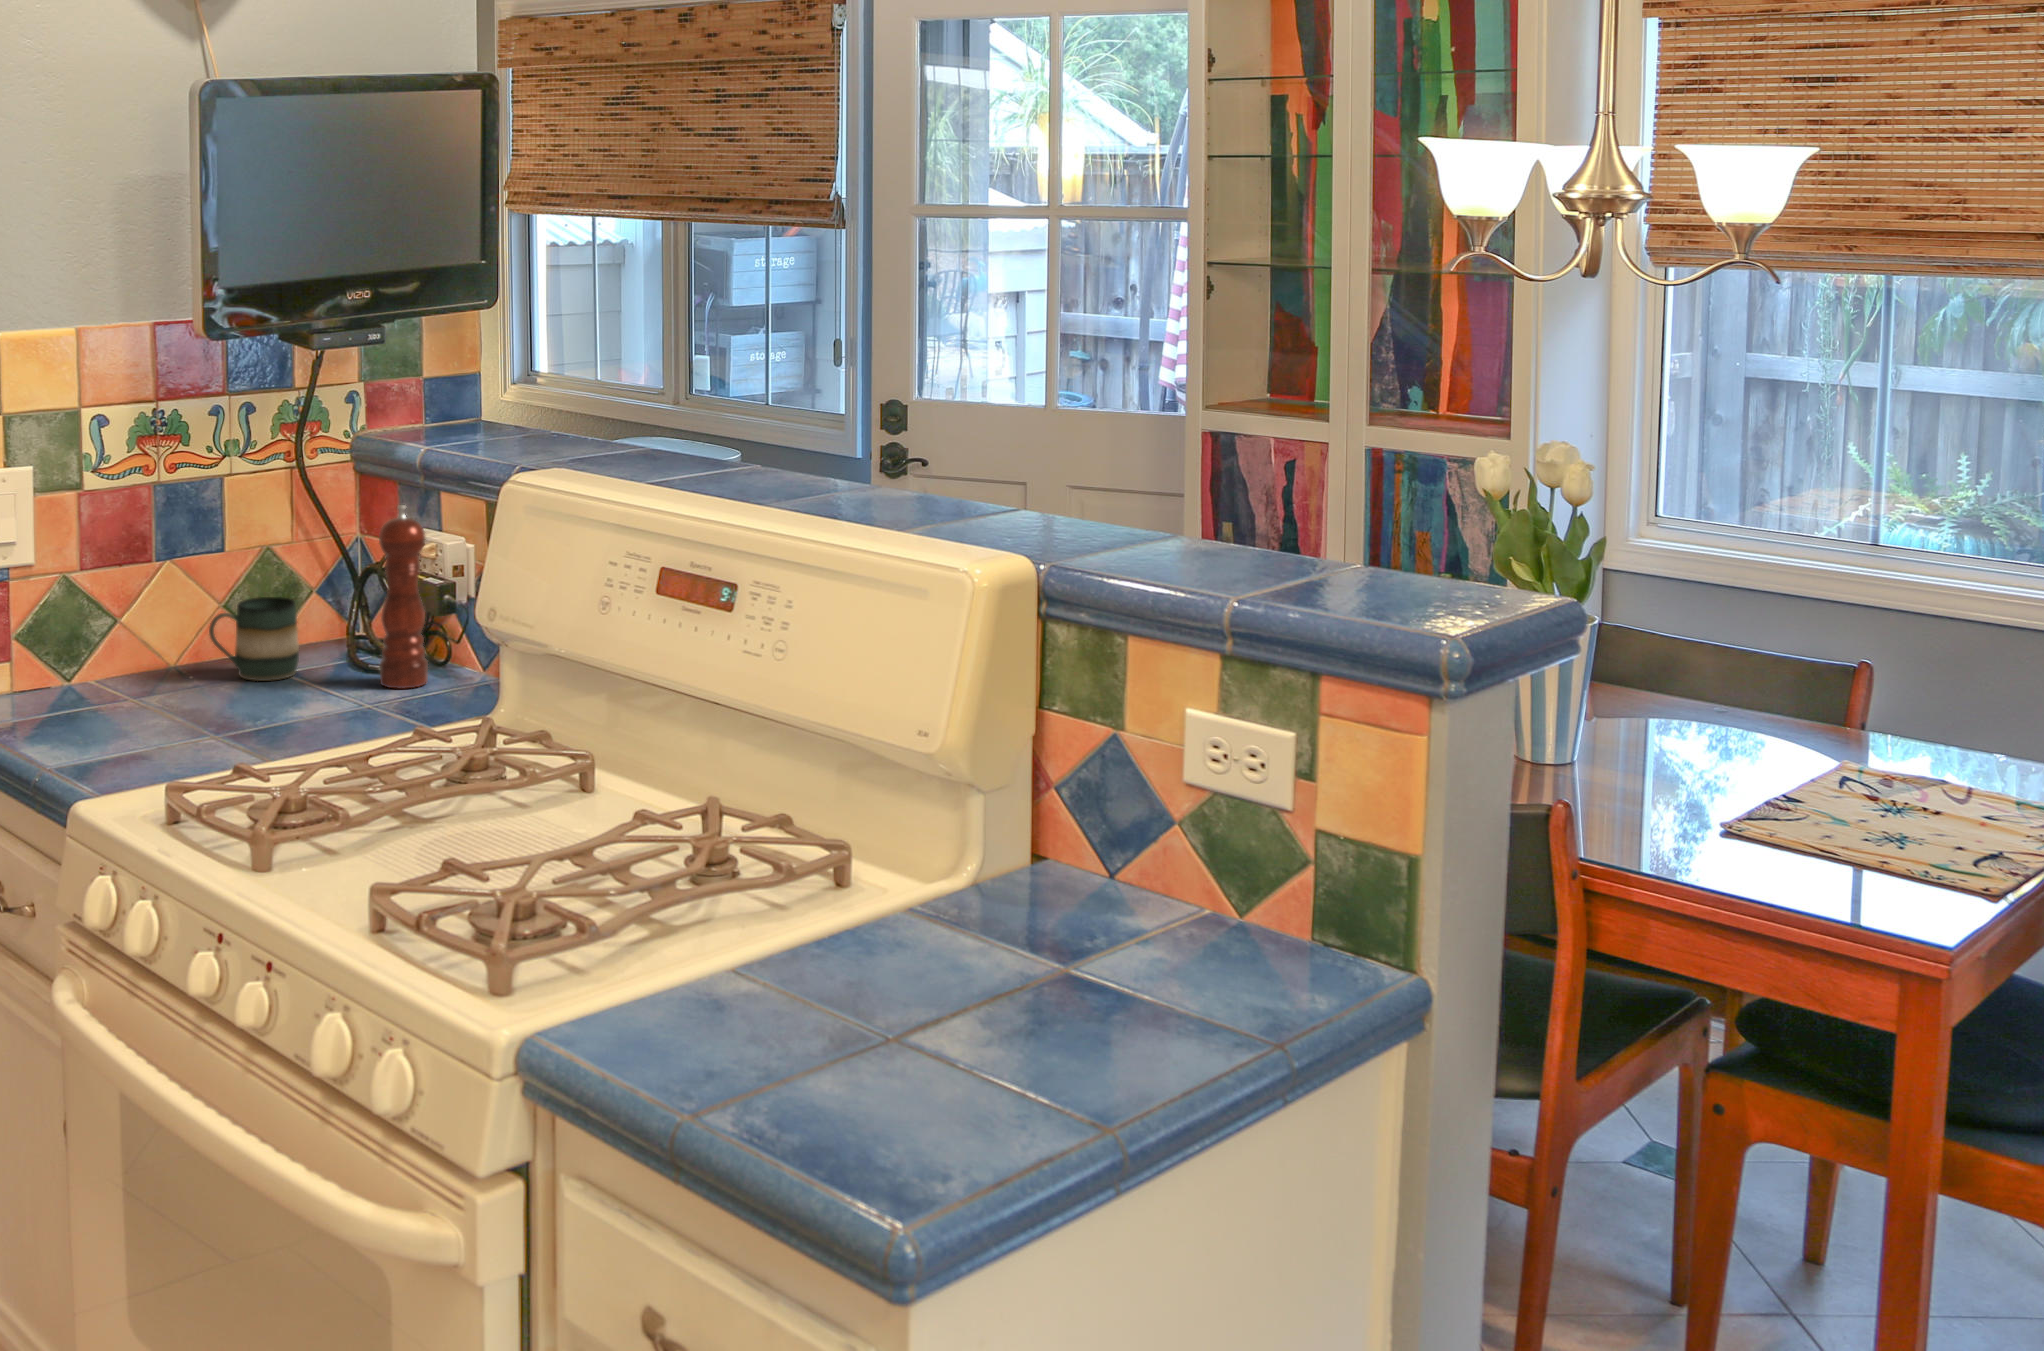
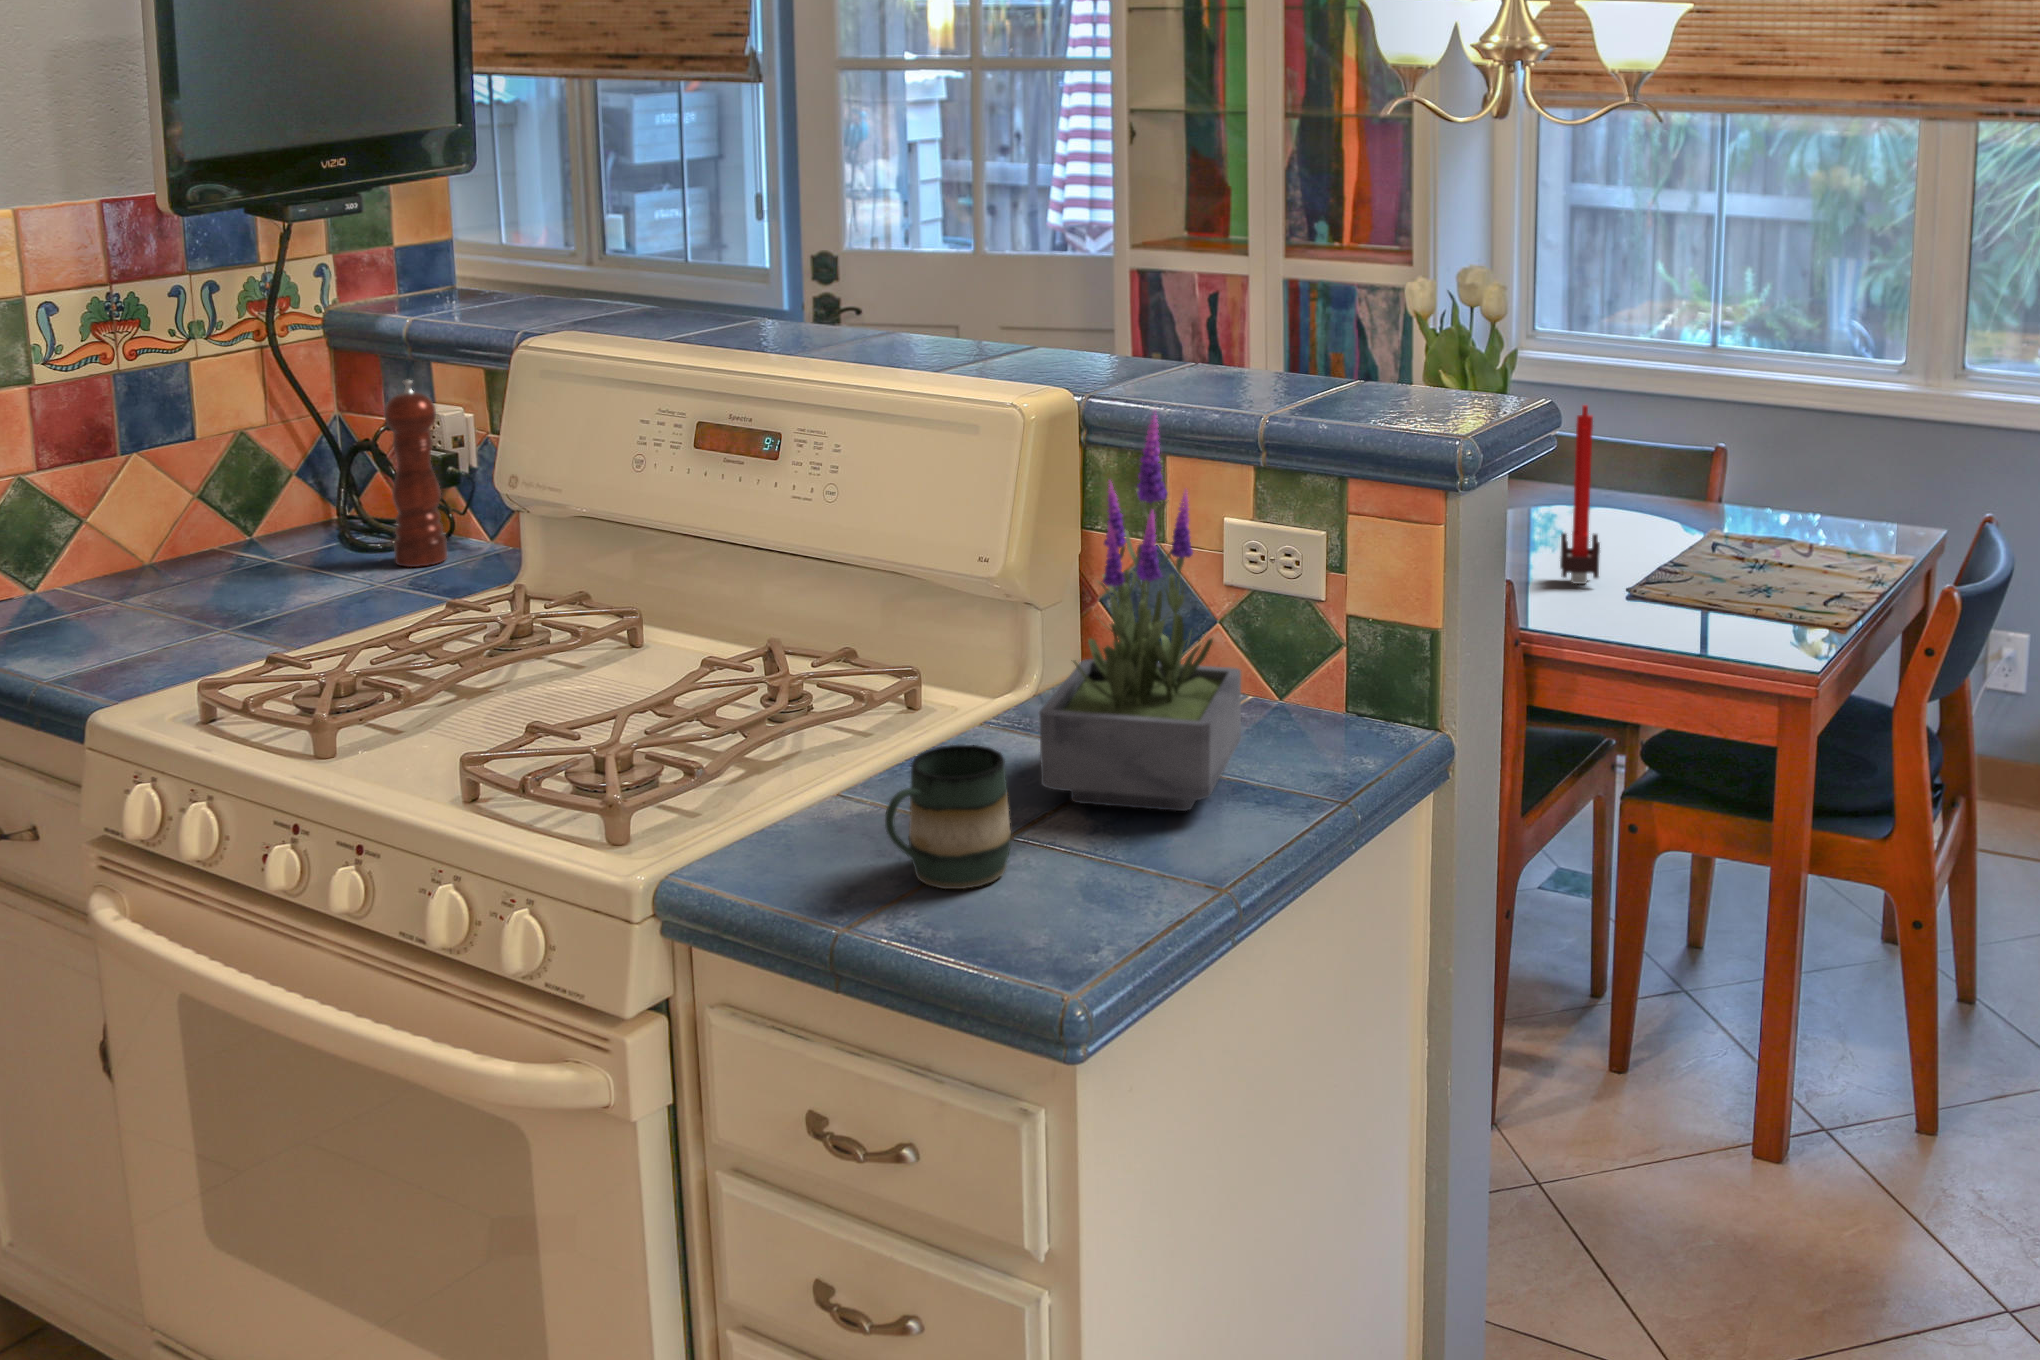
potted plant: none [943,576,1184,1039] -> present [1039,411,1241,811]
mug: present [209,597,299,681] -> present [885,745,1011,889]
candle: none [1641,609,1691,822] -> present [1560,405,1600,584]

